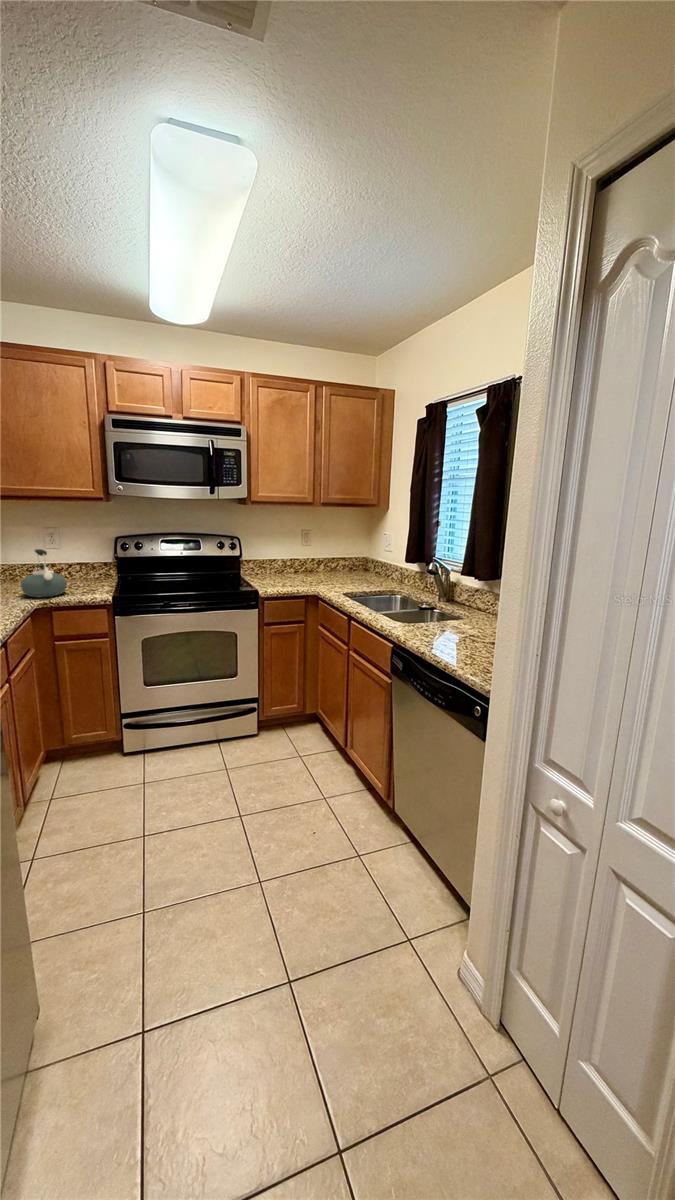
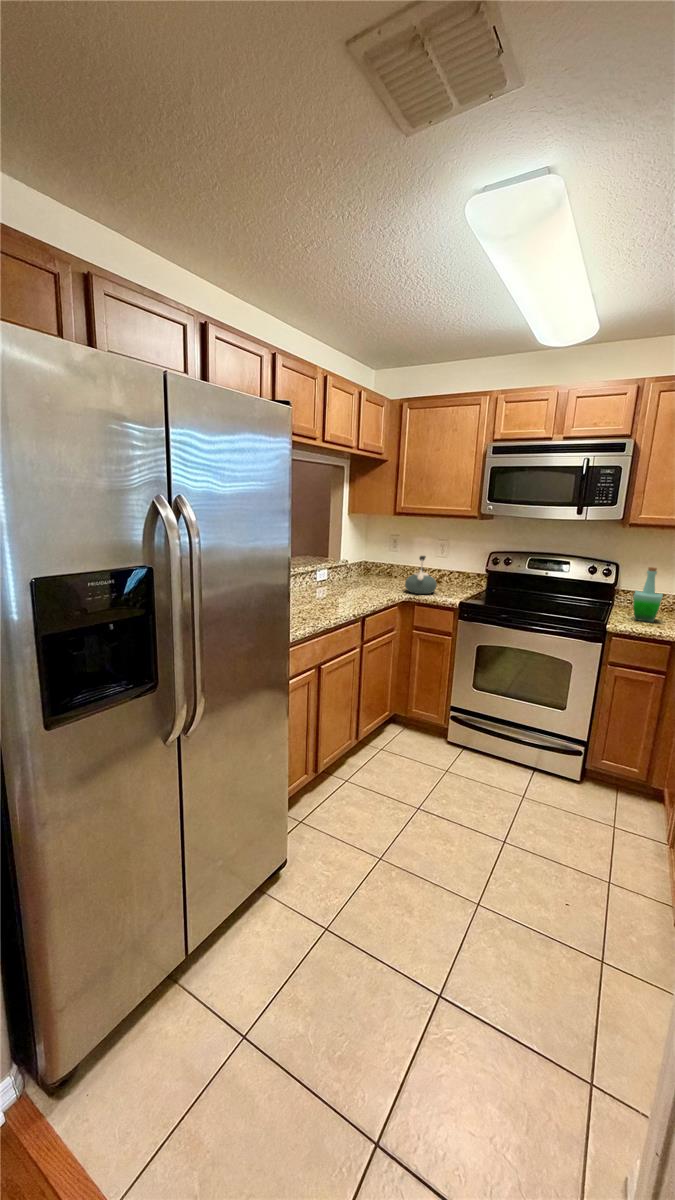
bottle: none [264,538,288,583] -> present [633,567,663,622]

